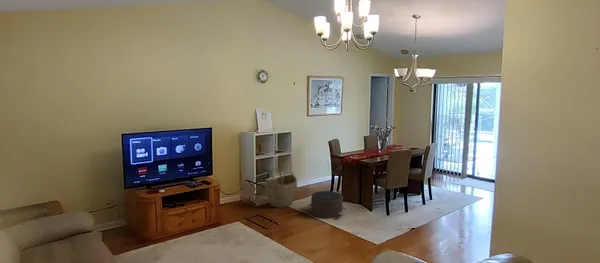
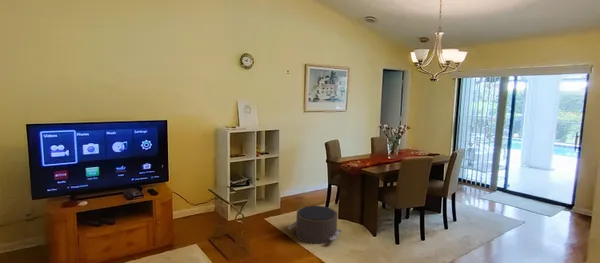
woven basket: present [265,168,297,208] -> none [243,173,283,224]

